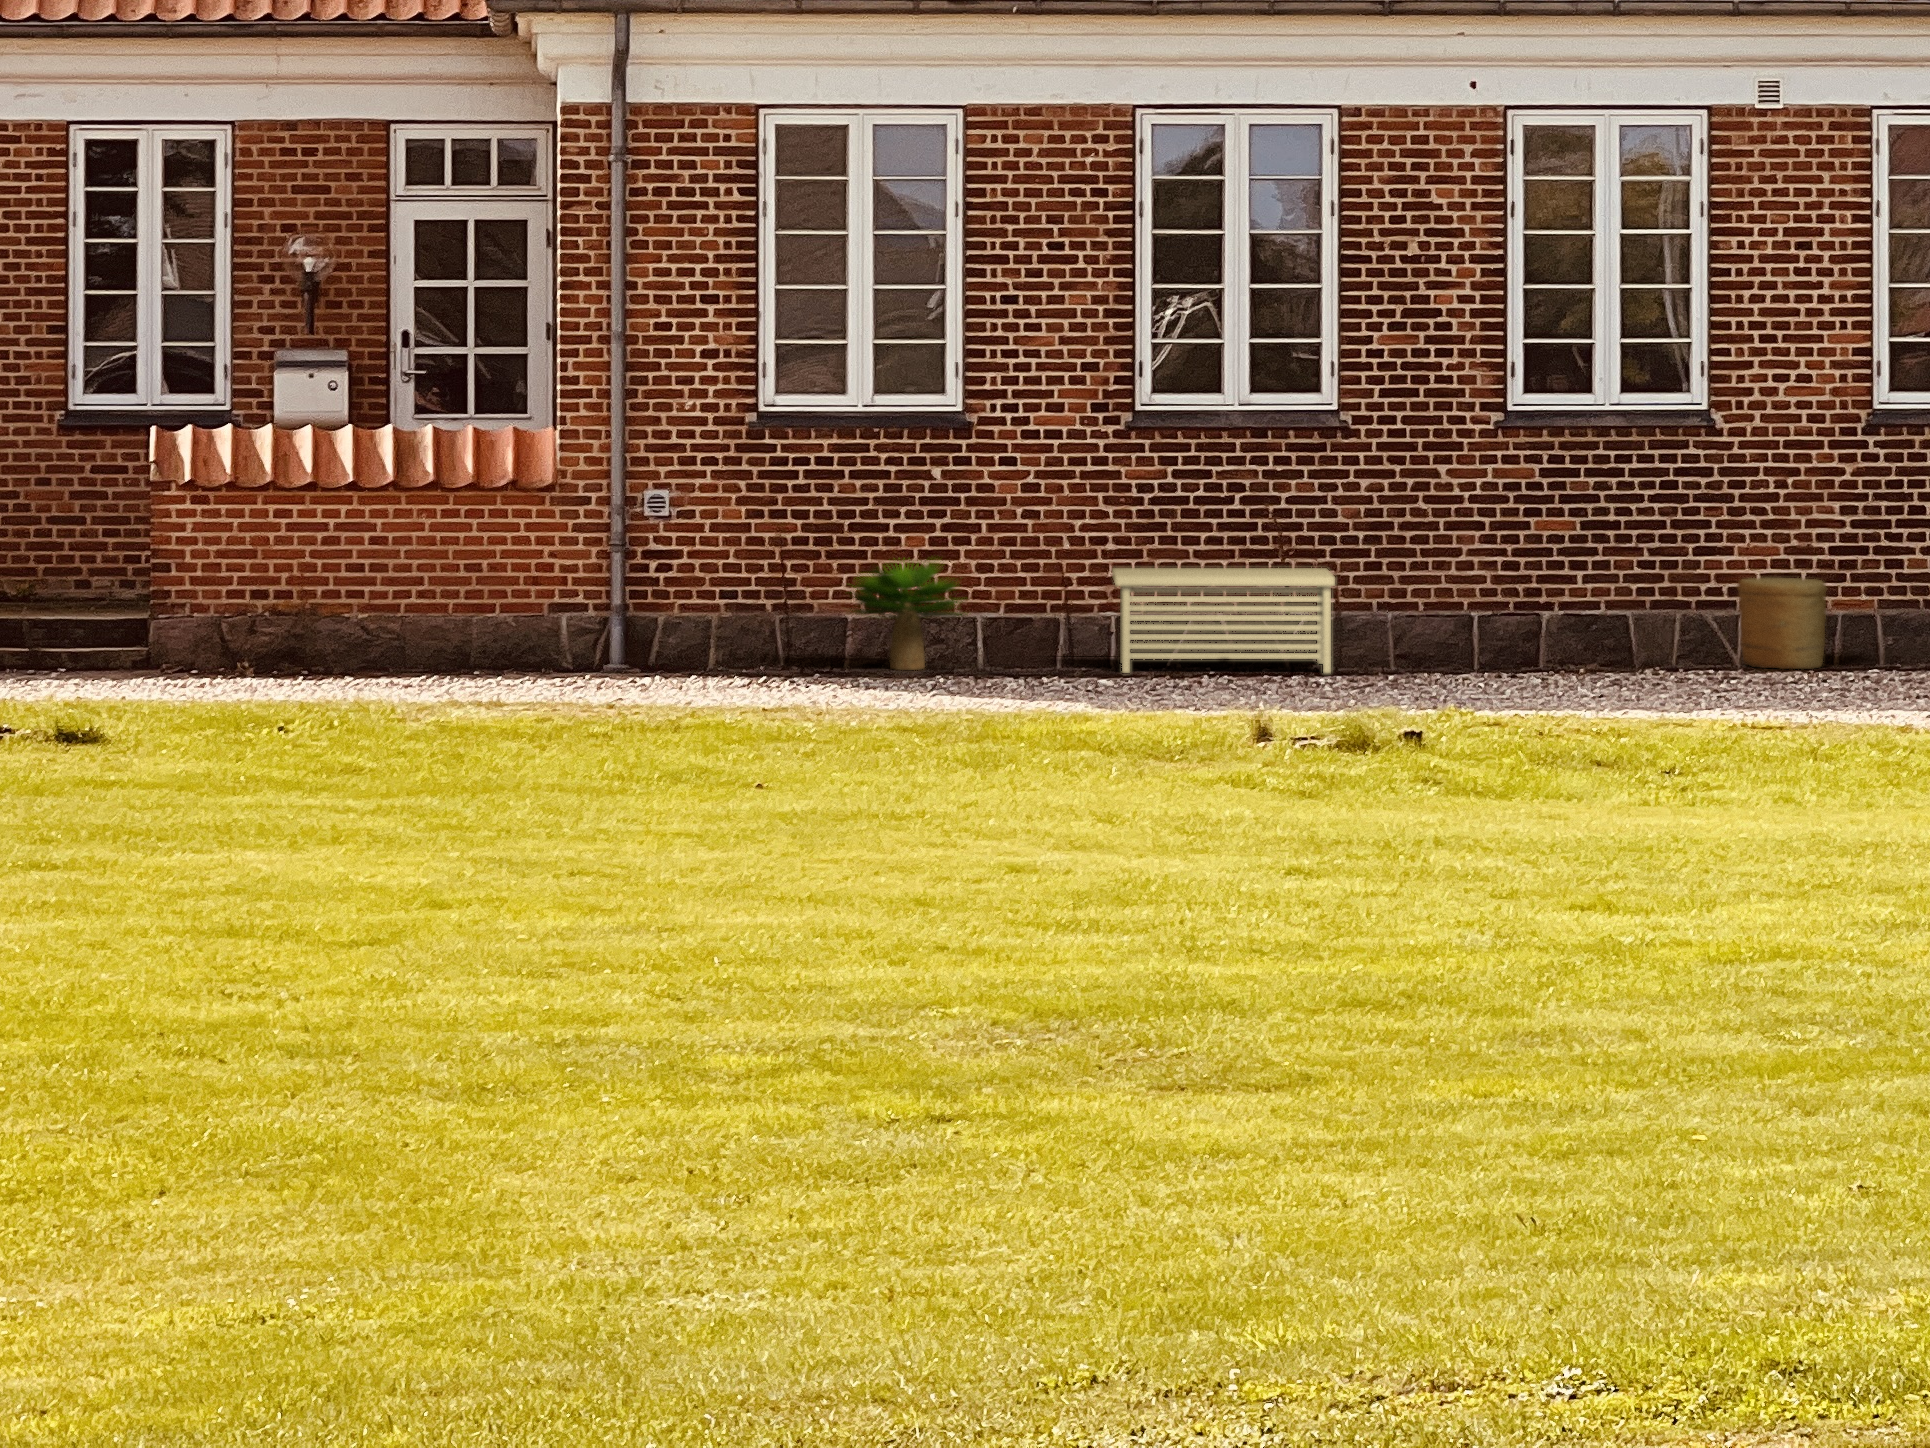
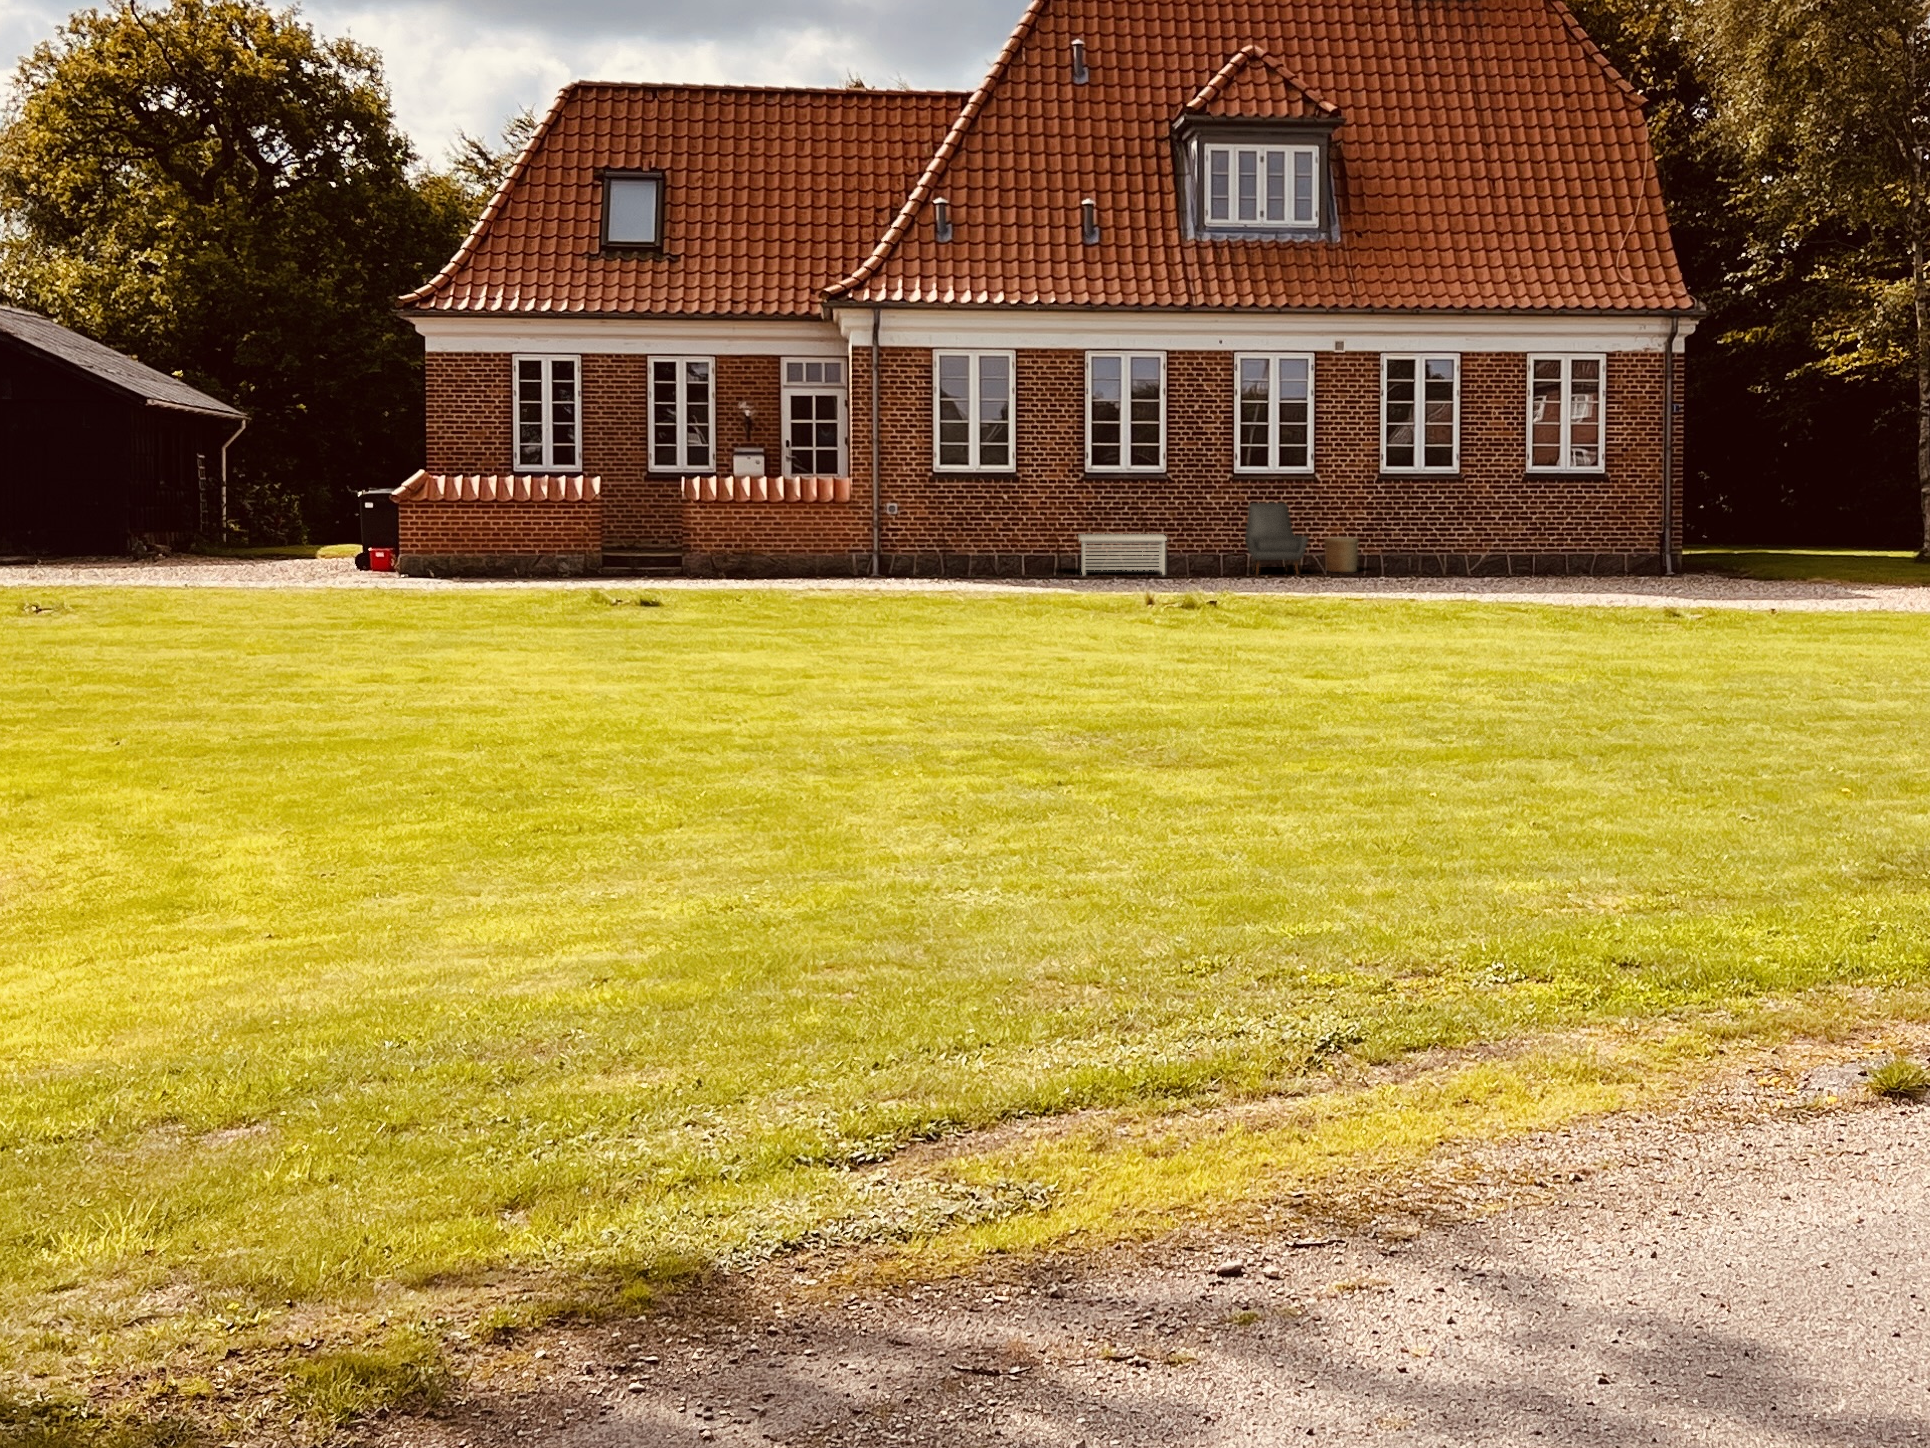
chair: none [1535,489,1696,676] -> present [1245,503,1308,574]
potted plant: present [849,561,966,670] -> none [968,529,1023,575]

